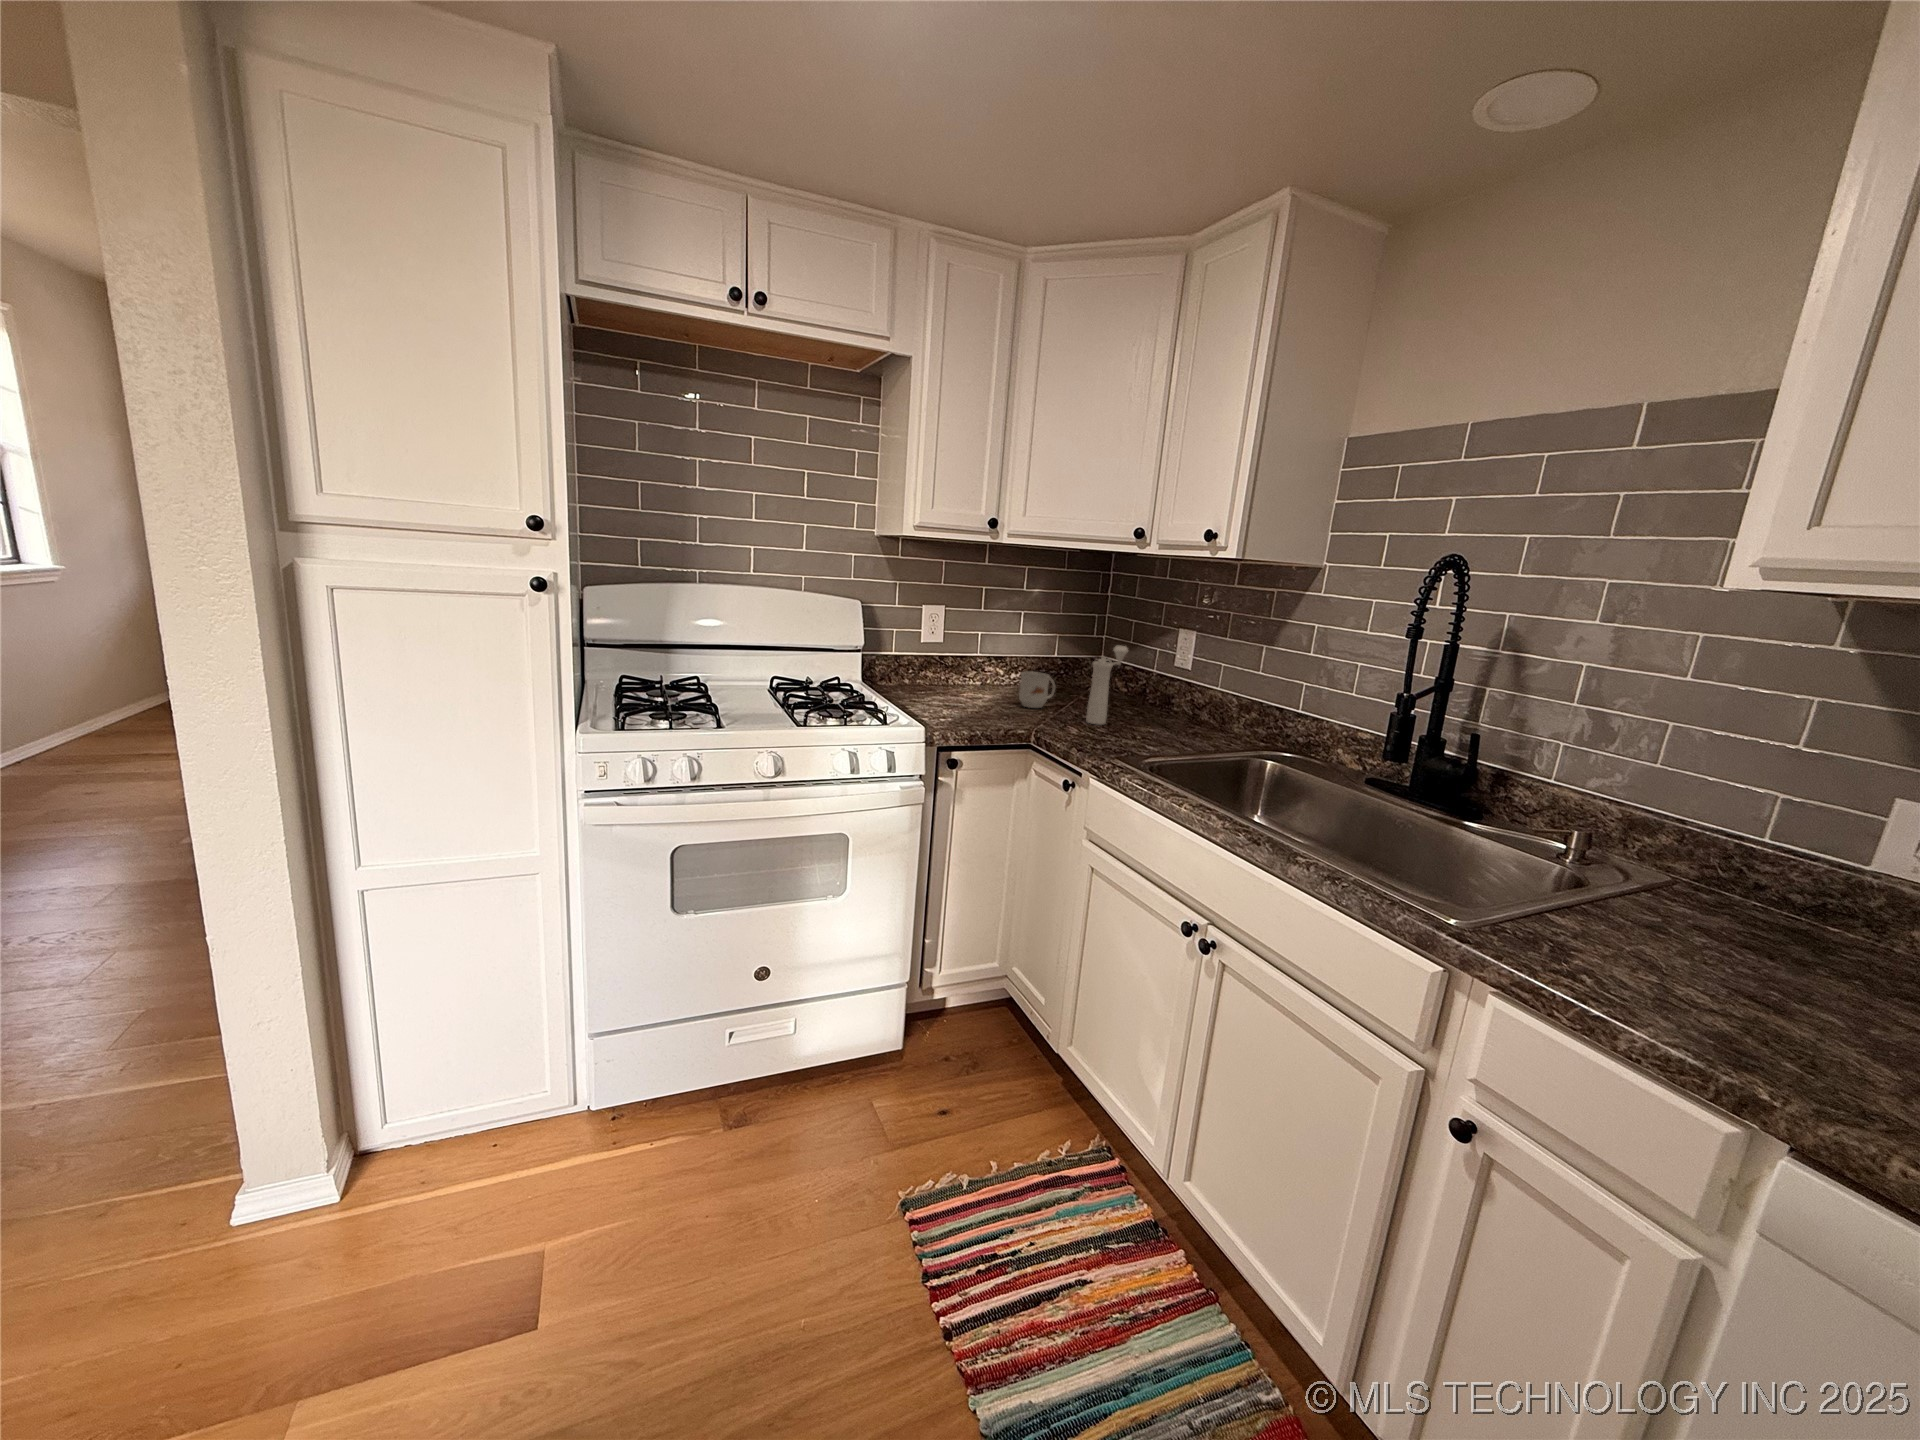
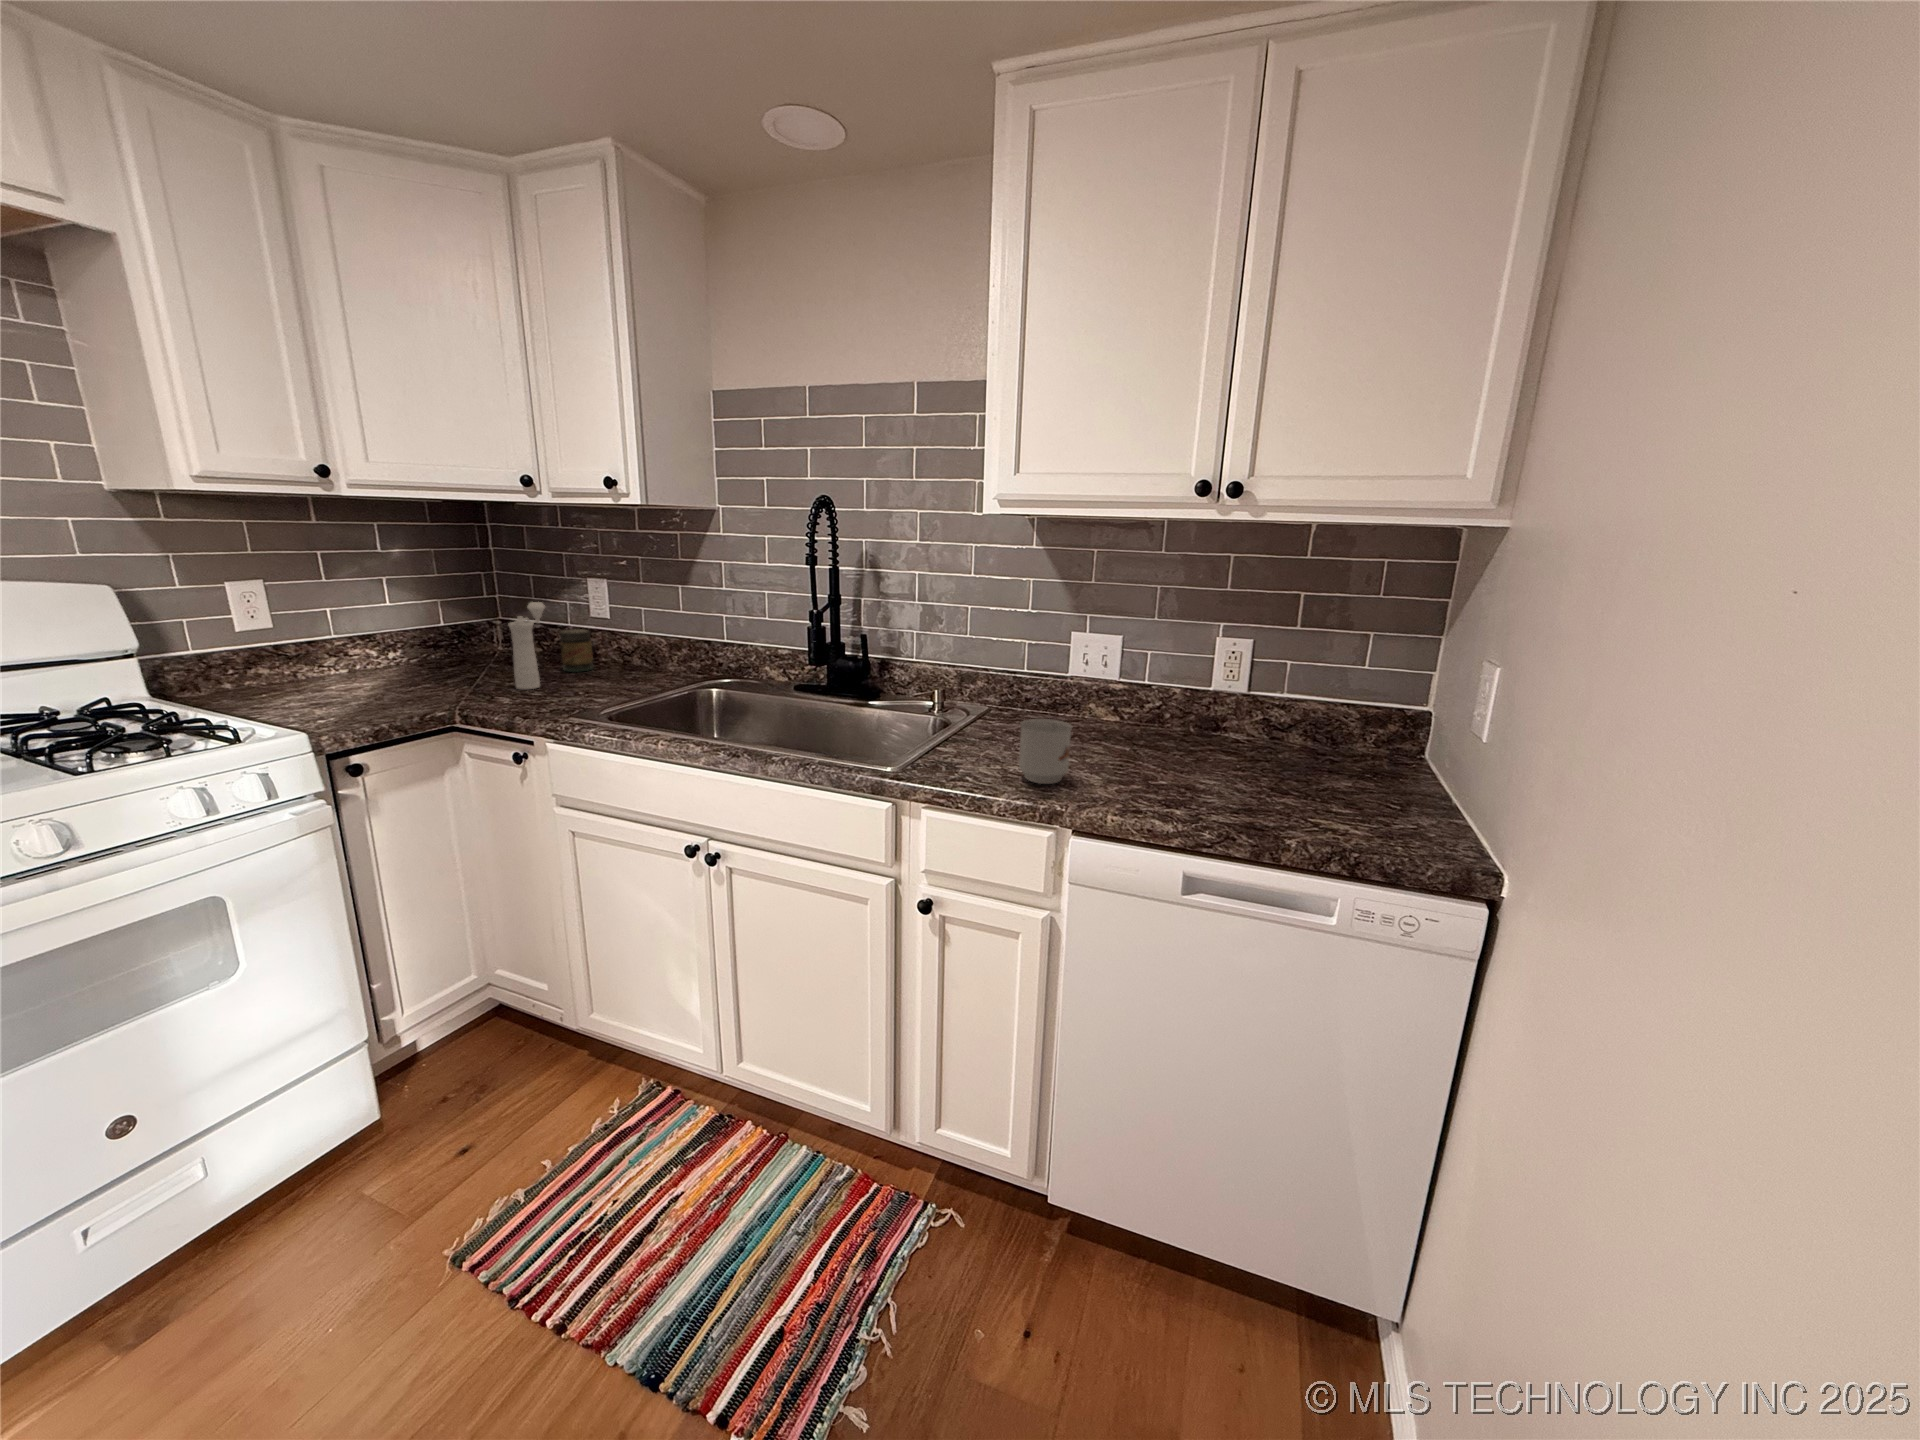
mug: present [1019,672,1055,708] -> present [1019,719,1072,784]
jar: none [1133,675,1164,717] -> present [560,629,593,672]

